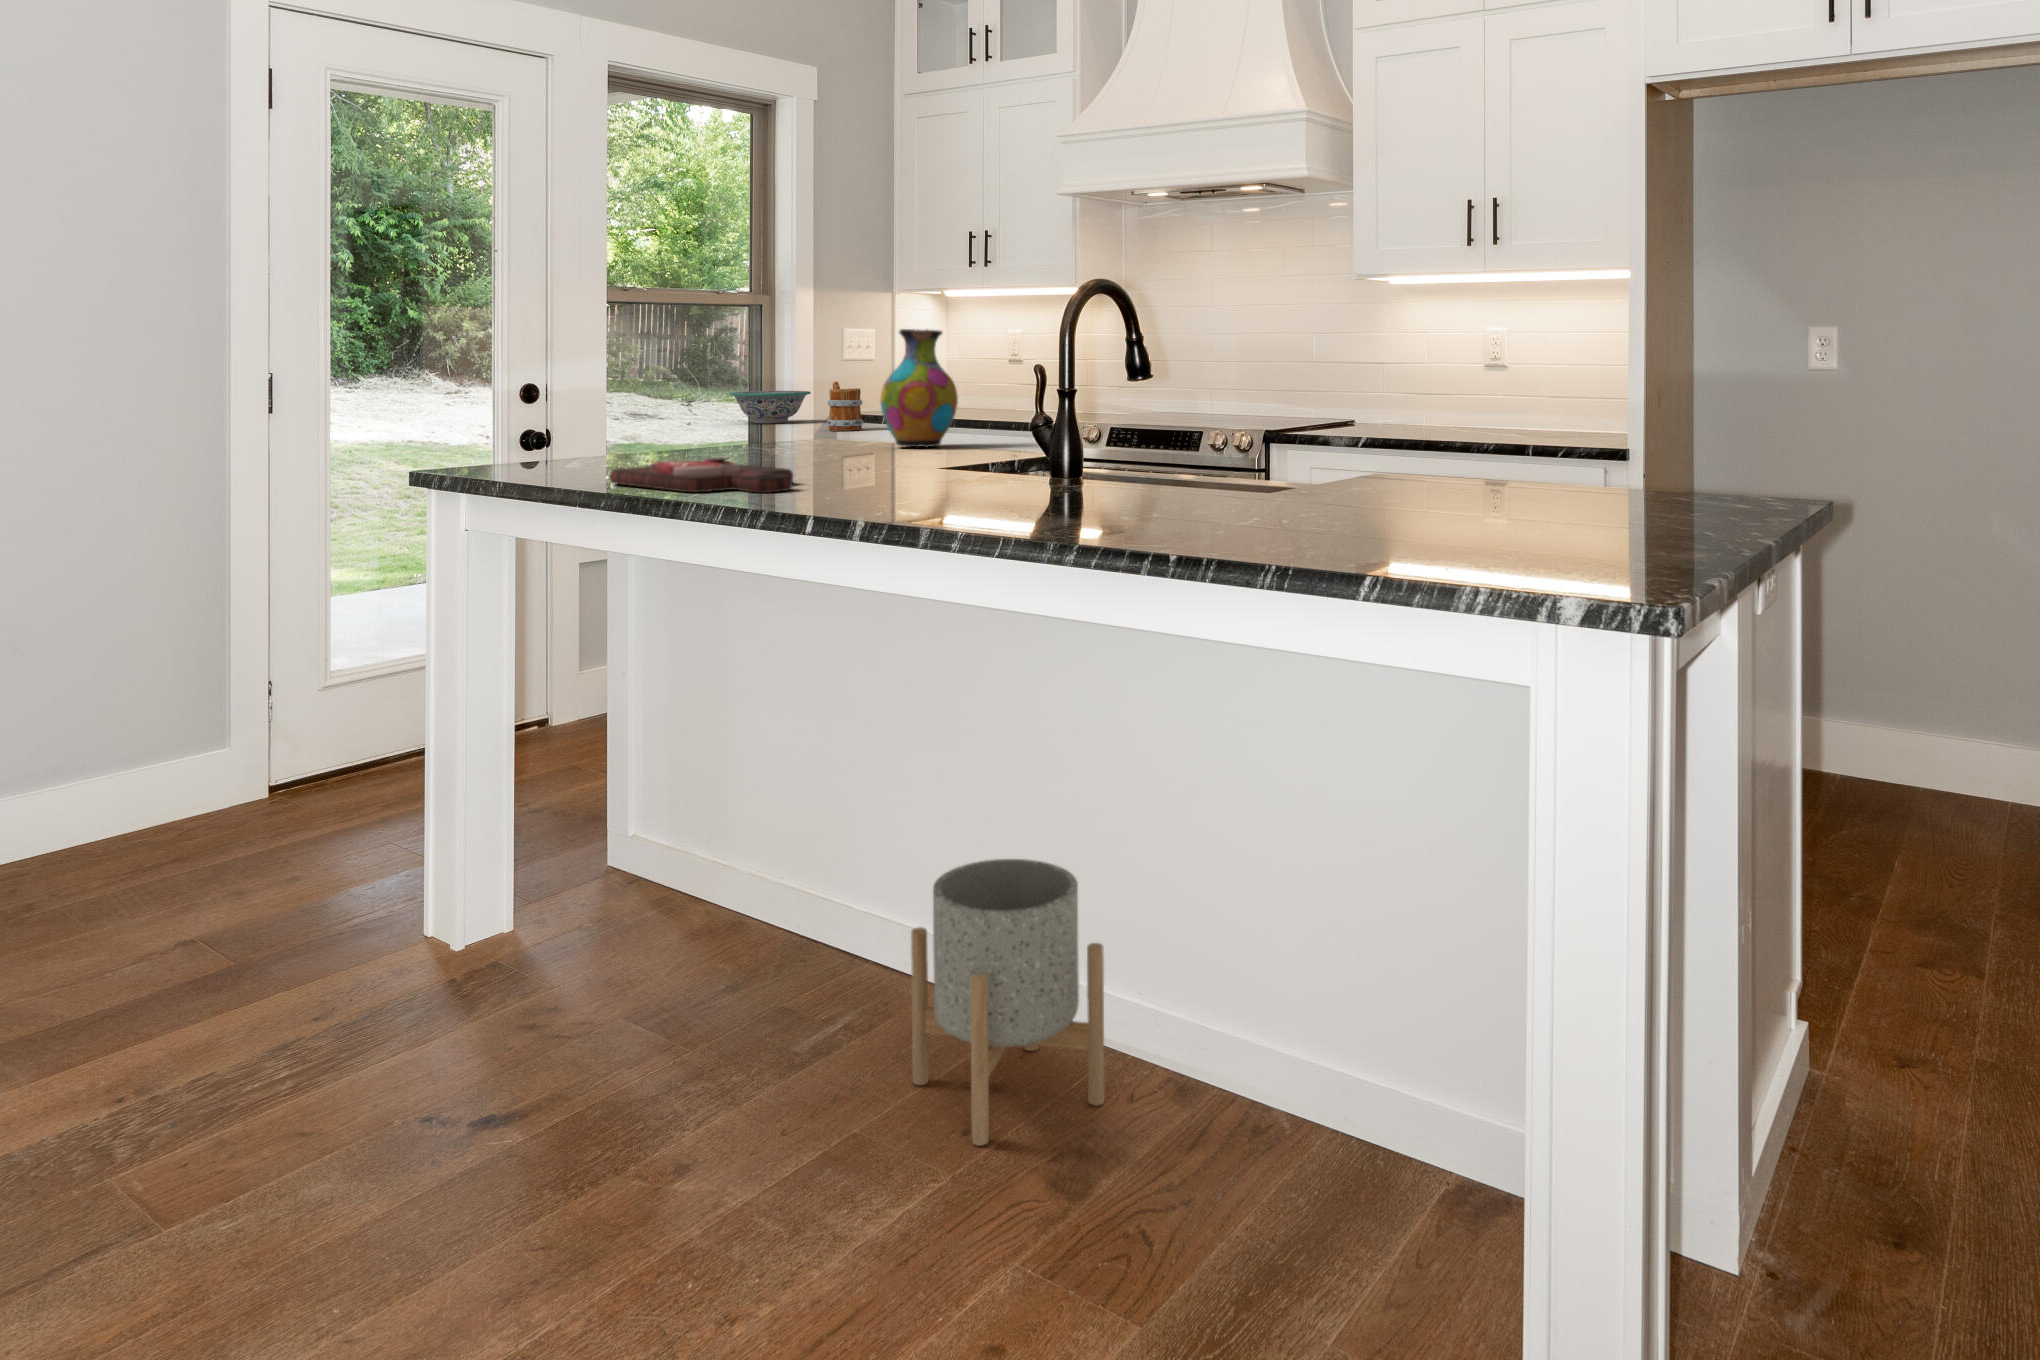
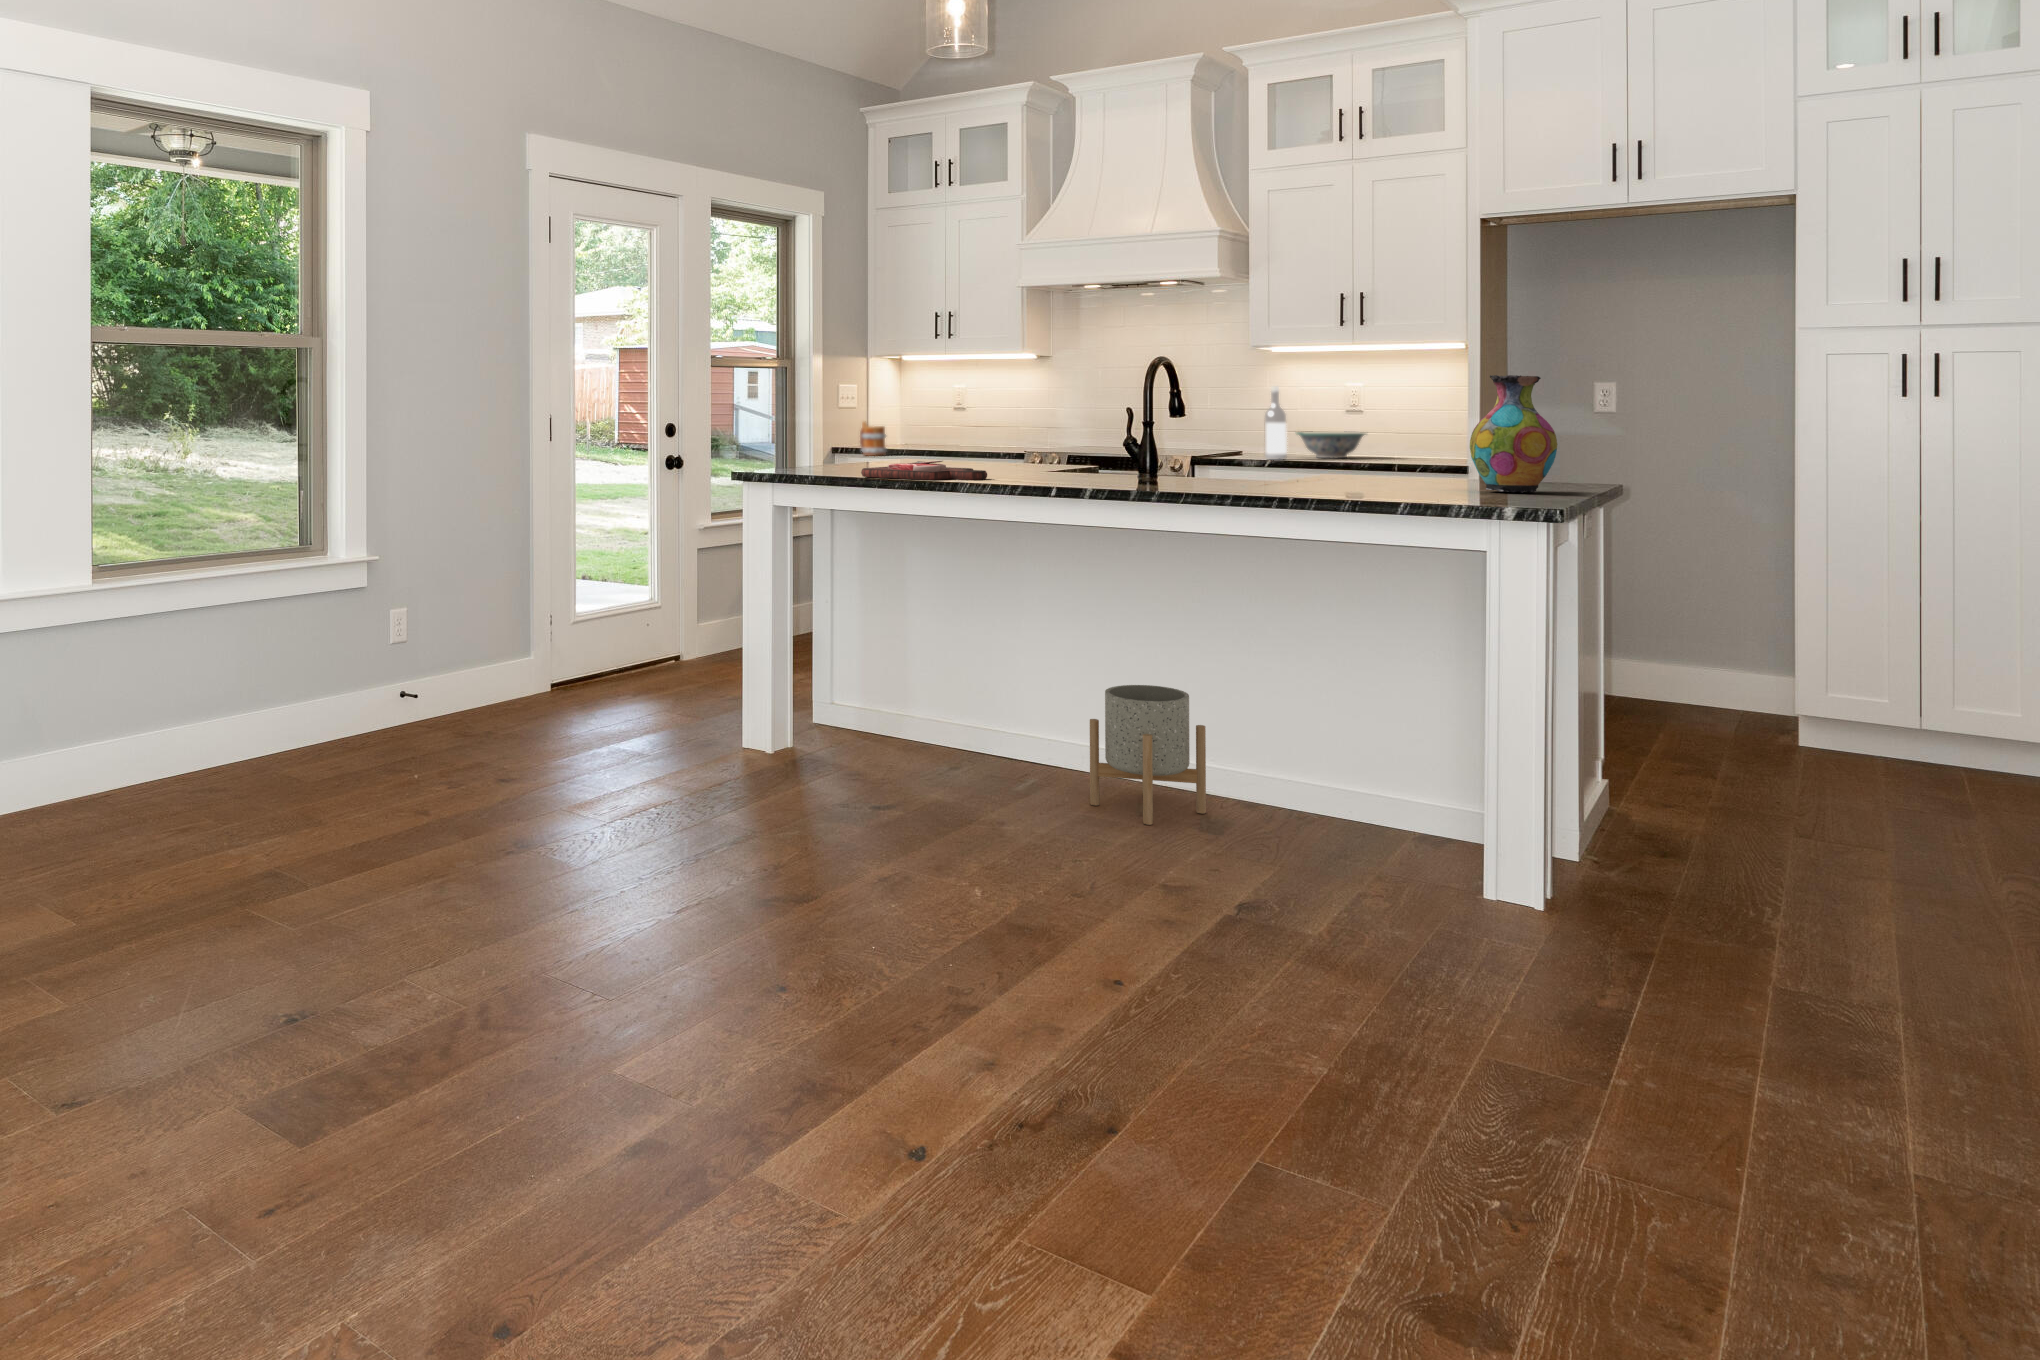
vase: present [880,329,958,447] -> present [1470,375,1558,493]
wine bottle: none [1369,333,1398,438] -> present [1265,386,1287,460]
decorative bowl: present [730,391,811,423] -> present [1297,431,1365,458]

